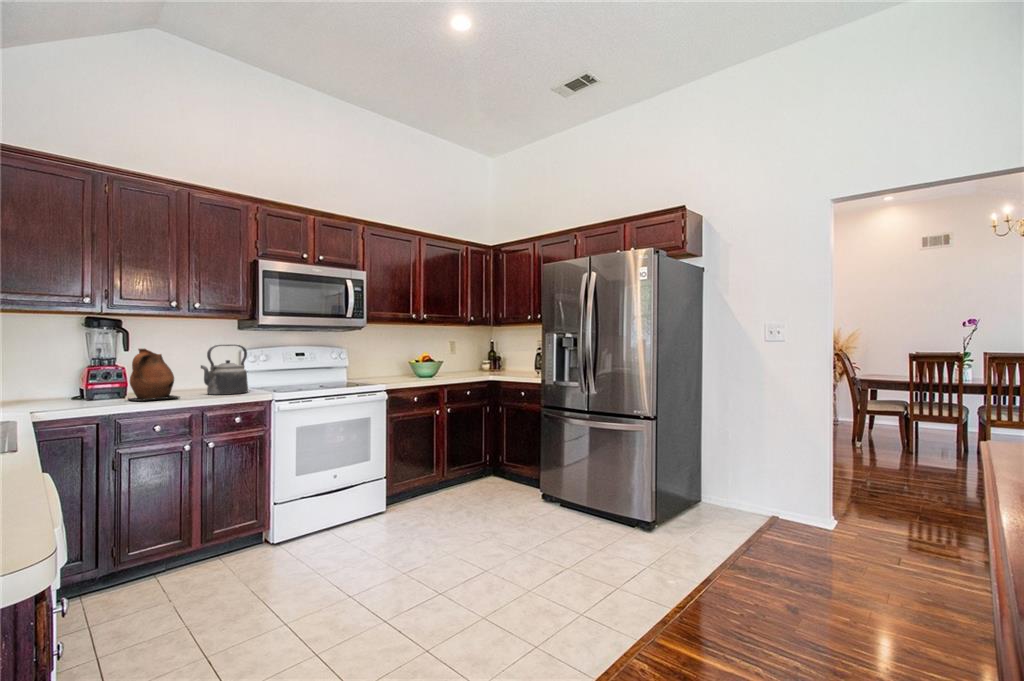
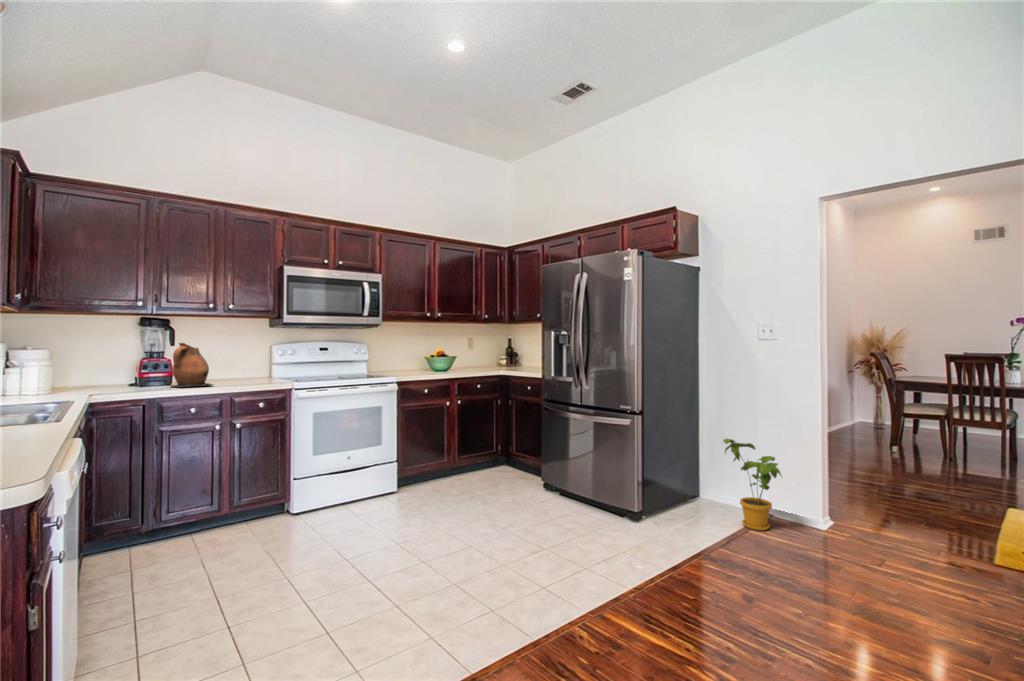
kettle: present [201,345,248,395] -> none [232,340,273,384]
house plant: none [735,442,796,535] -> present [723,439,782,531]

